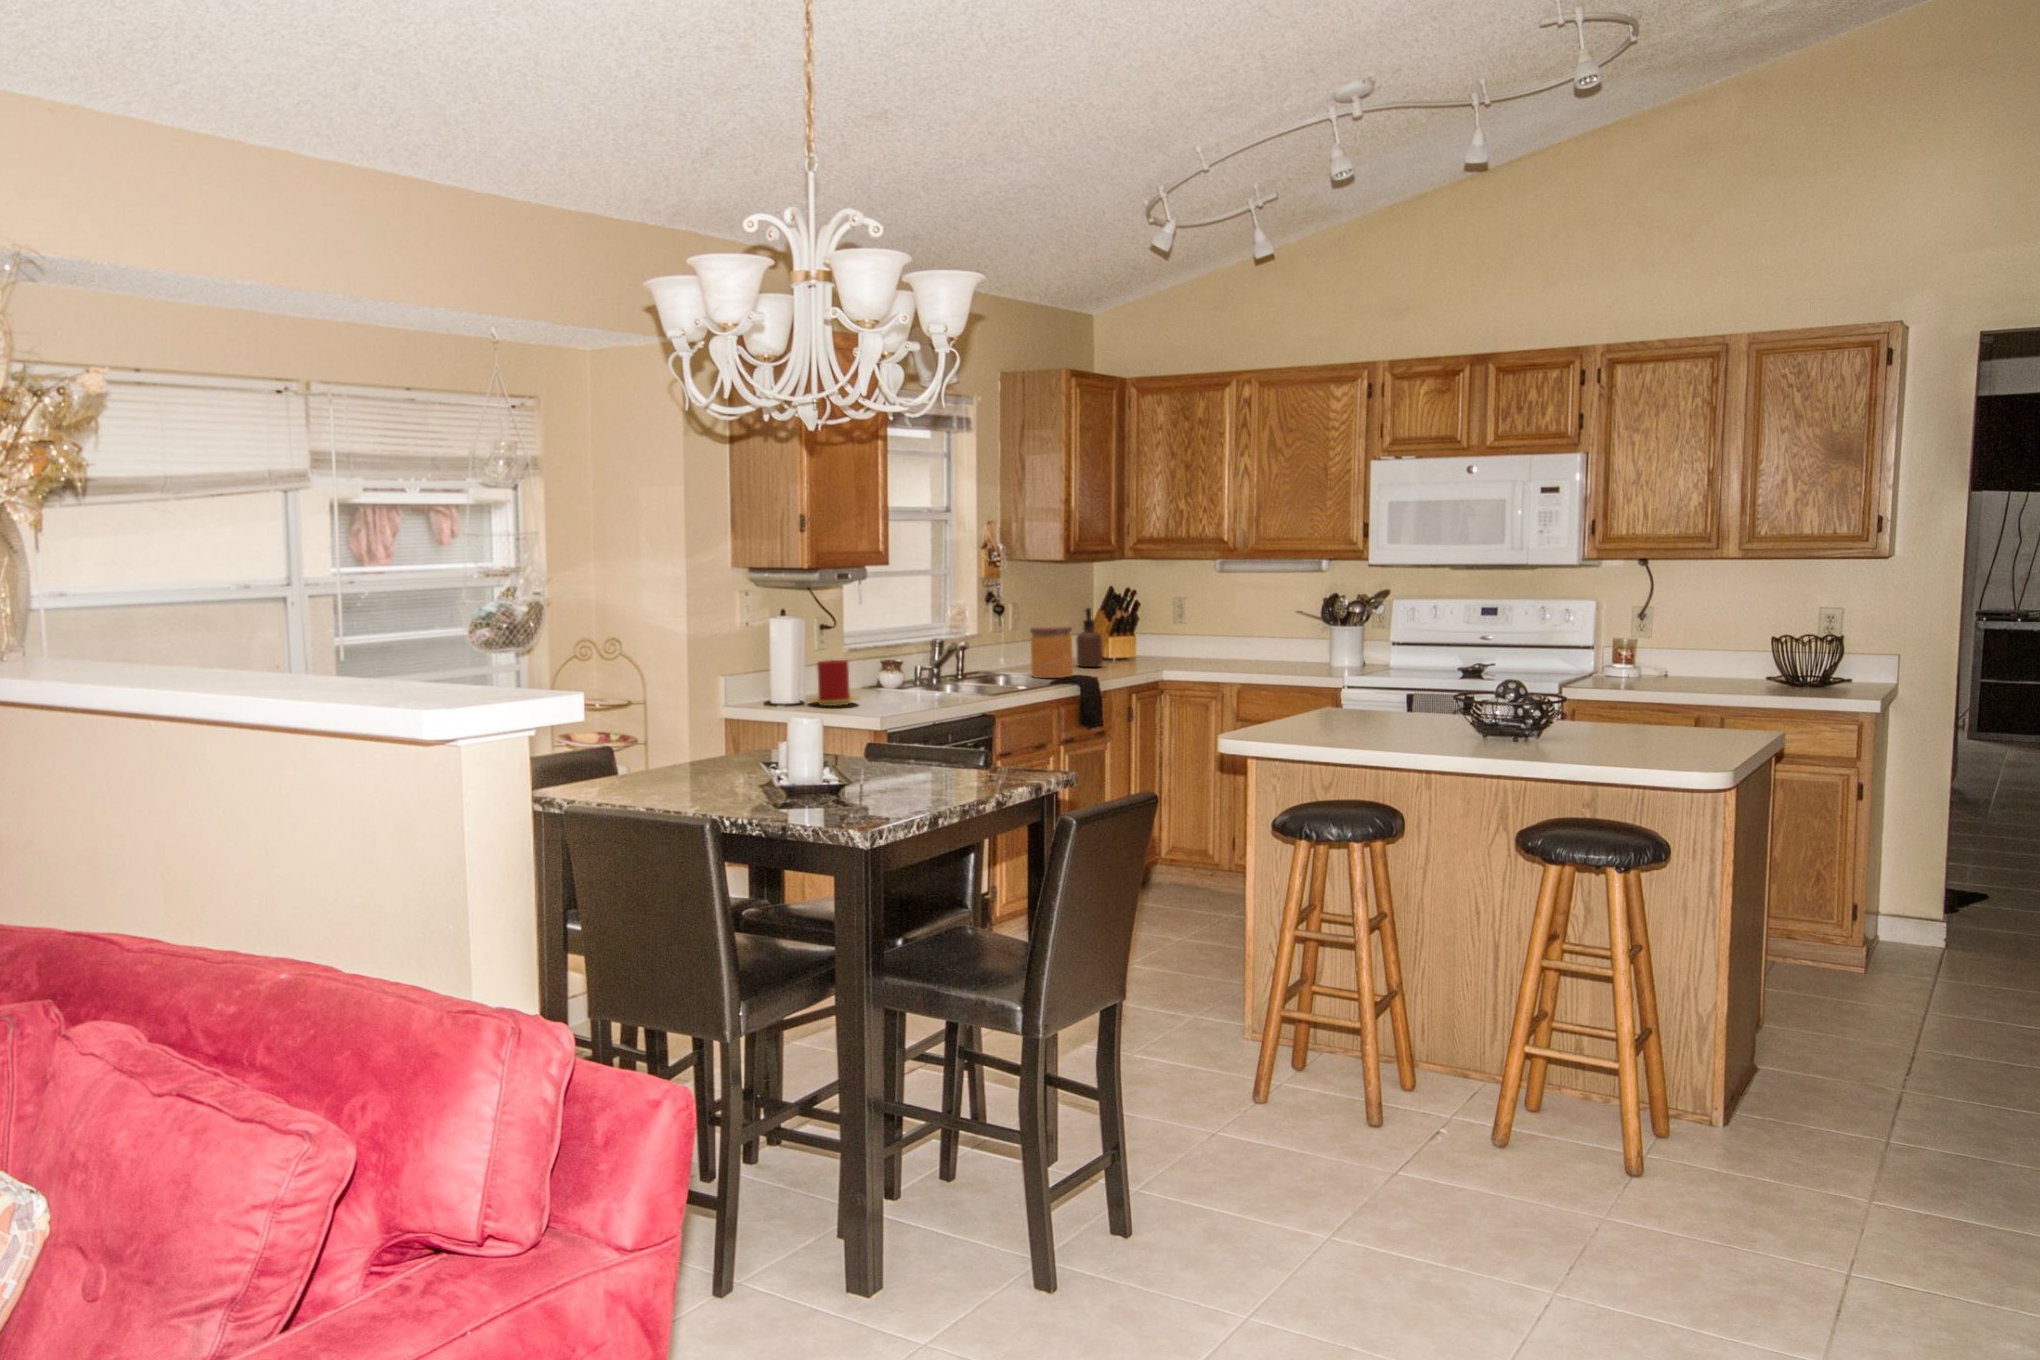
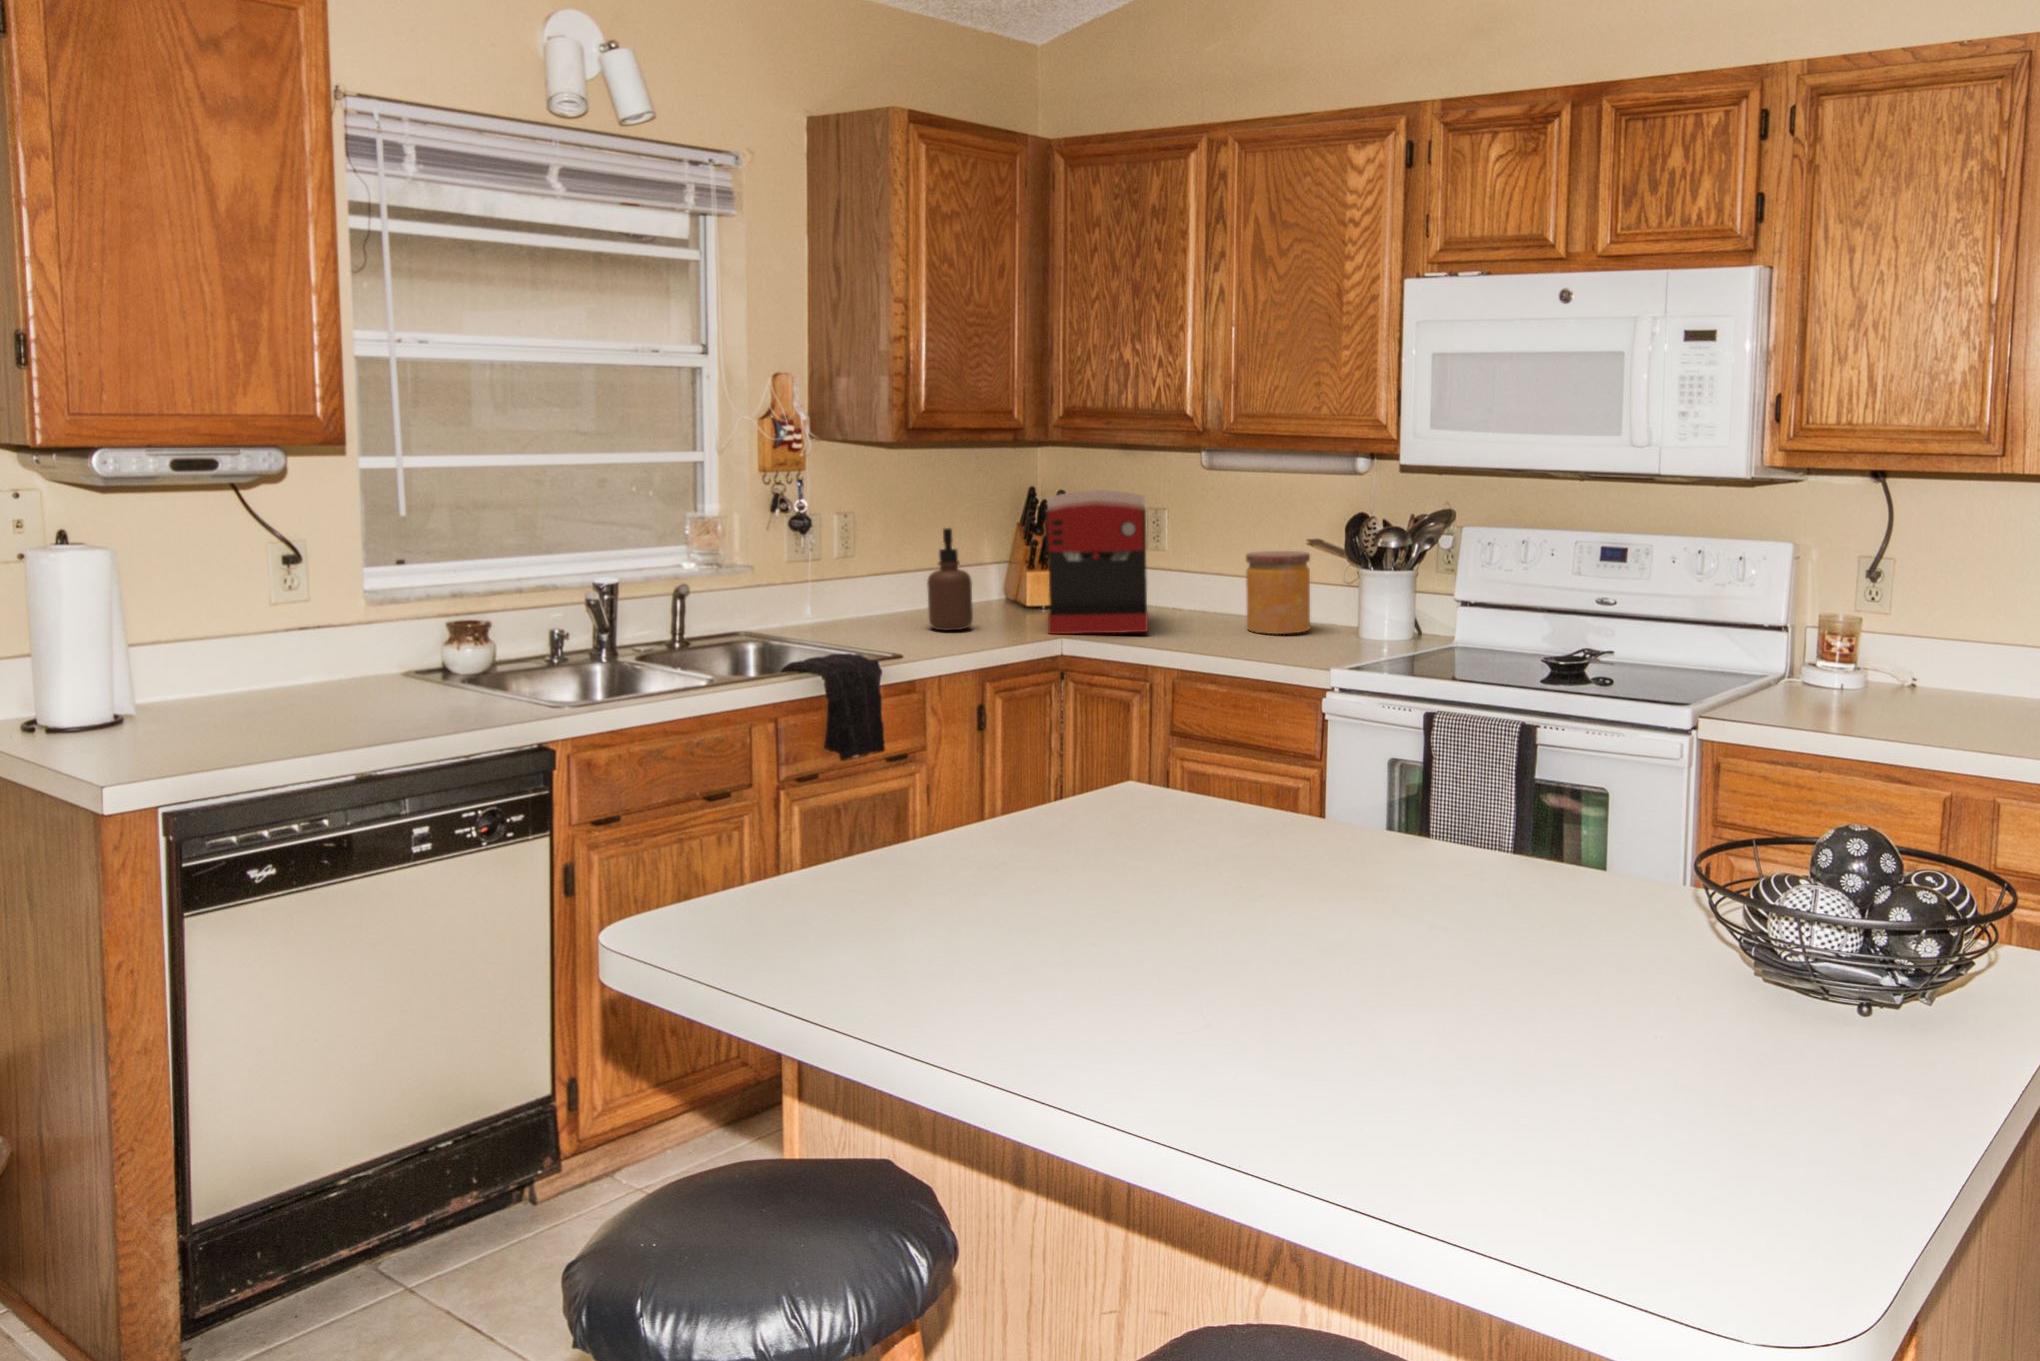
coffee maker: none [1133,584,1206,668] -> present [1045,490,1148,634]
jar: present [1030,626,1073,678] -> present [1246,551,1310,634]
candle: present [810,660,859,706] -> none [159,638,283,734]

